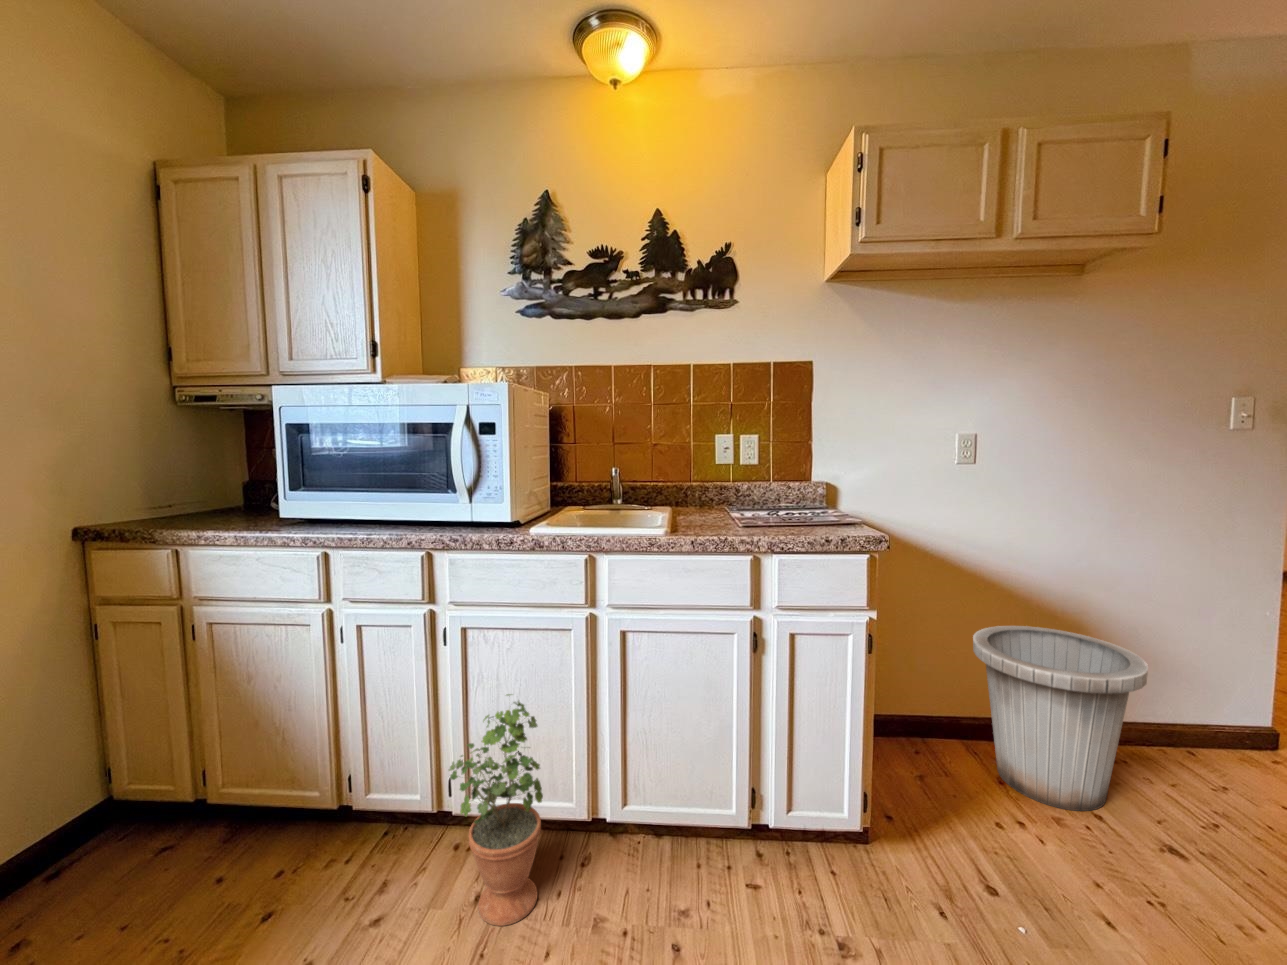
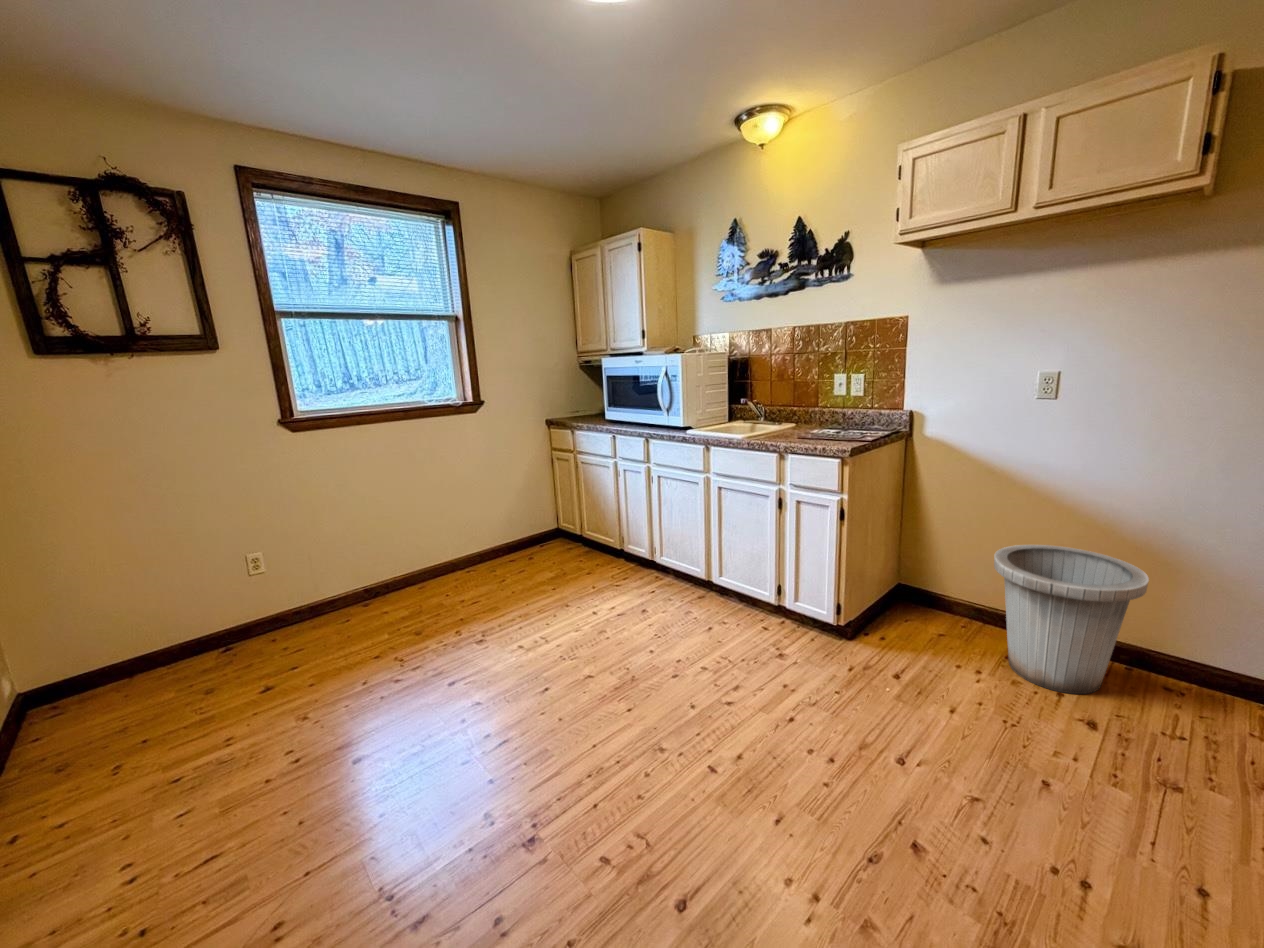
potted plant: present [449,694,543,926] -> none [635,506,677,601]

